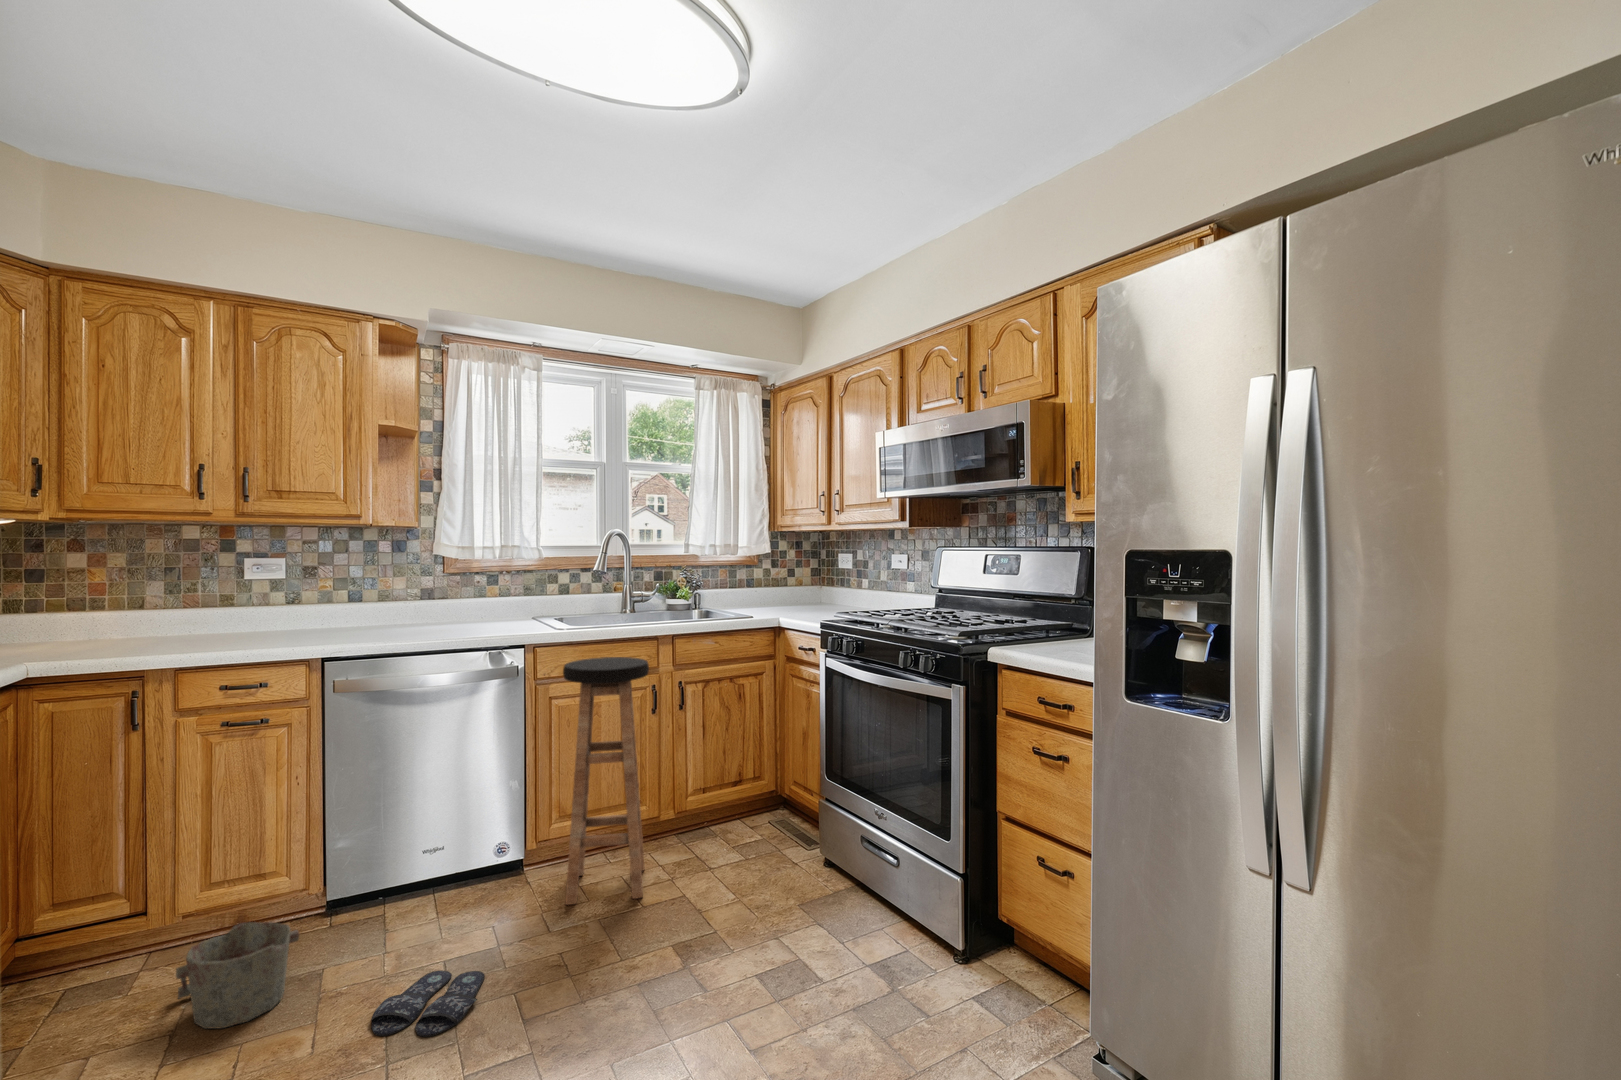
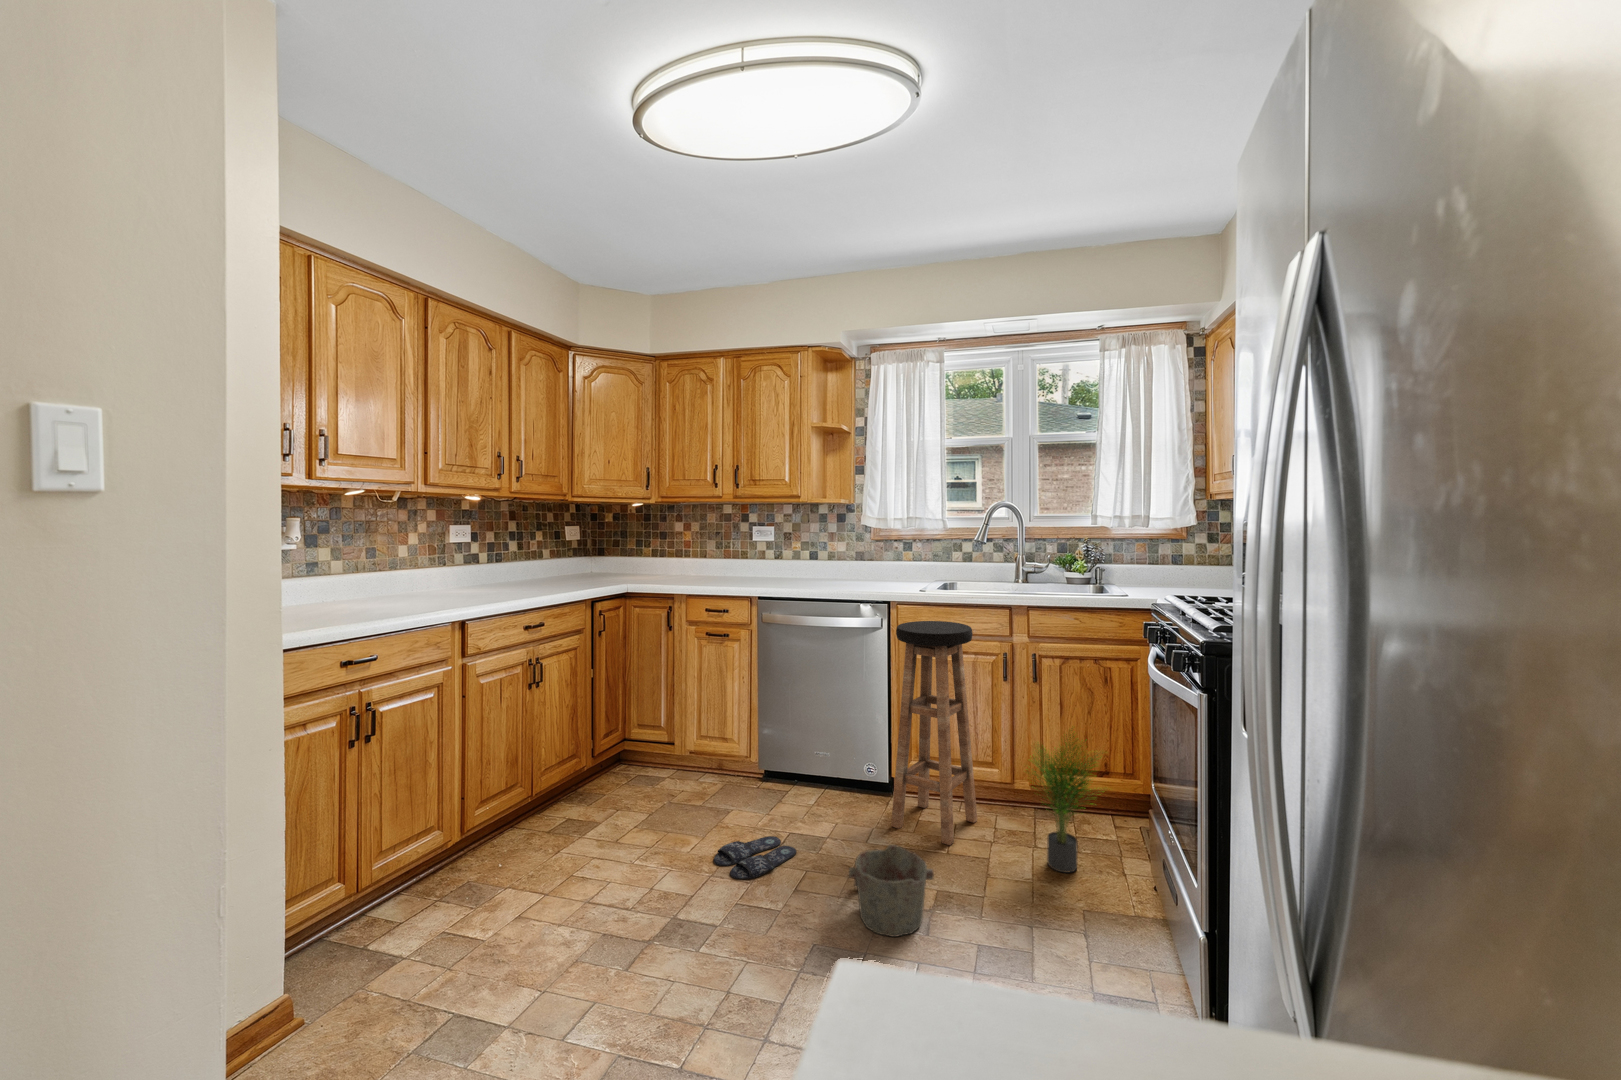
potted plant: none [702,738,787,880] -> present [1032,730,1101,873]
bucket: present [176,922,299,1029] -> present [849,845,934,937]

